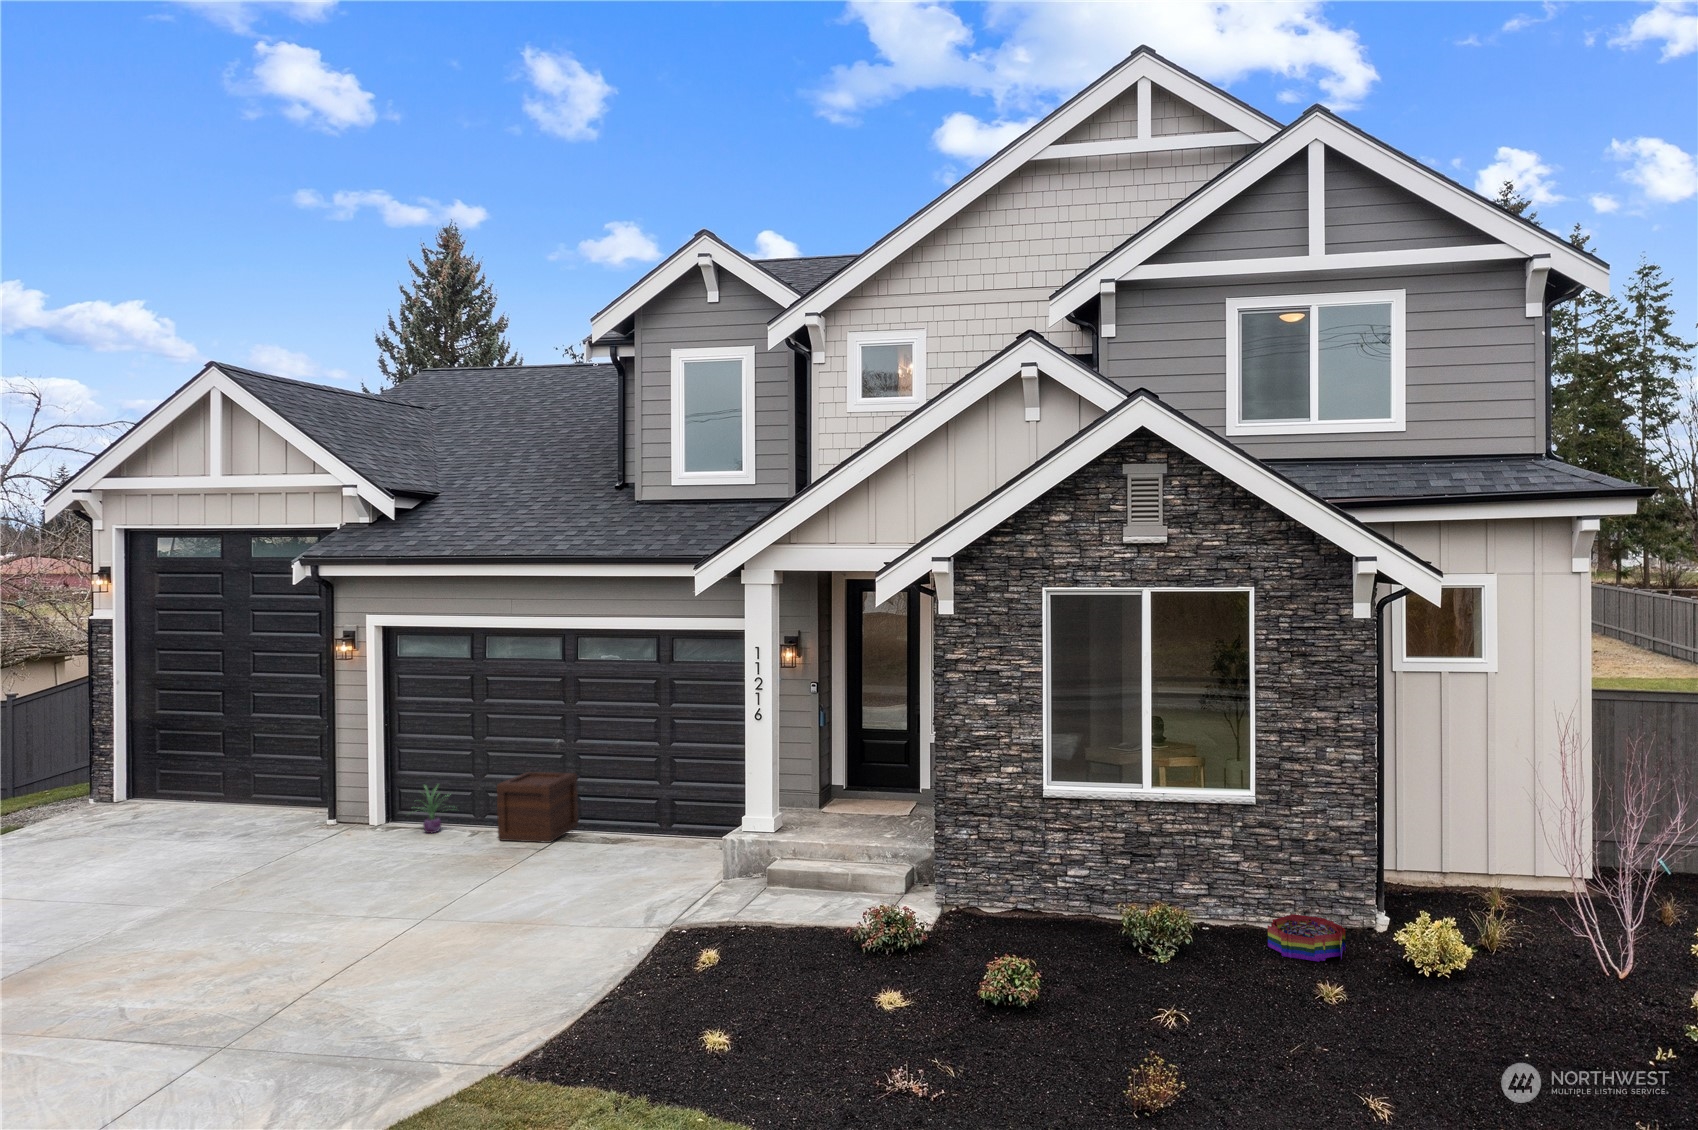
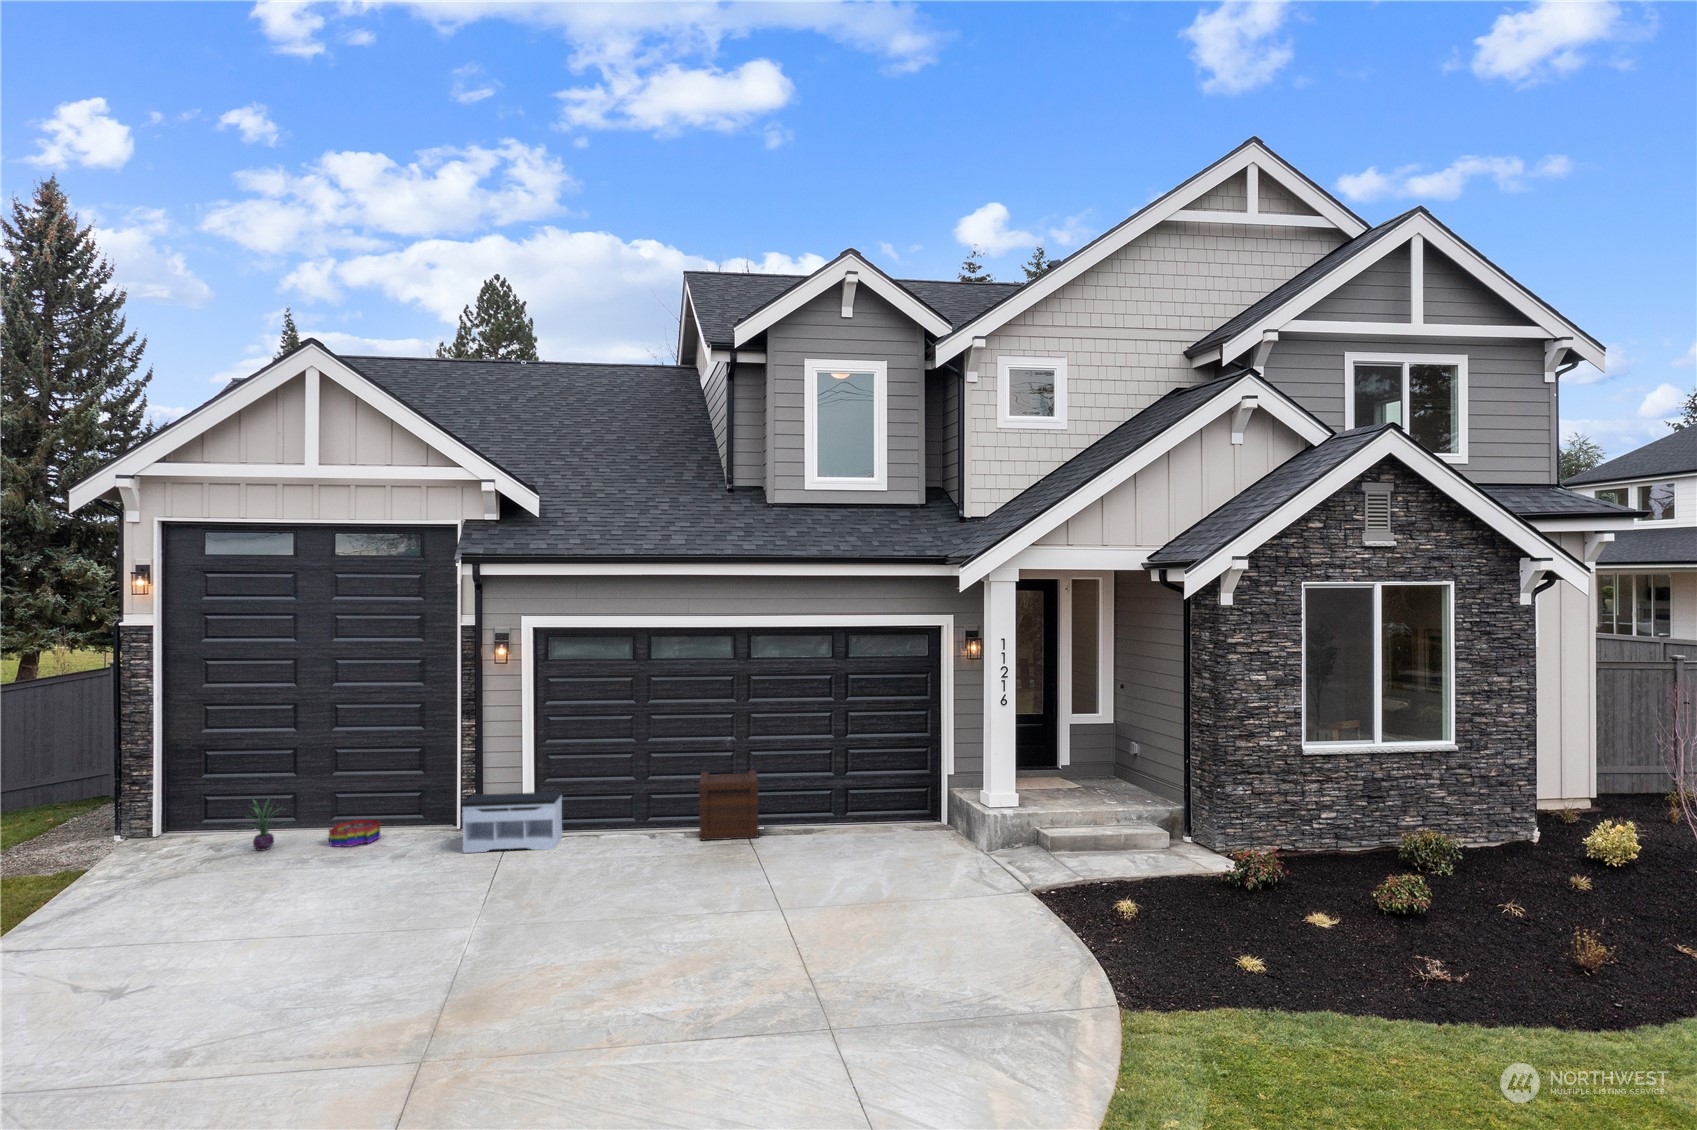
bench: none [305,781,401,838] -> present [462,791,562,853]
decorative plant: present [423,785,441,833] -> present [249,798,278,851]
storage bin: present [1268,914,1345,962] -> present [329,820,380,846]

